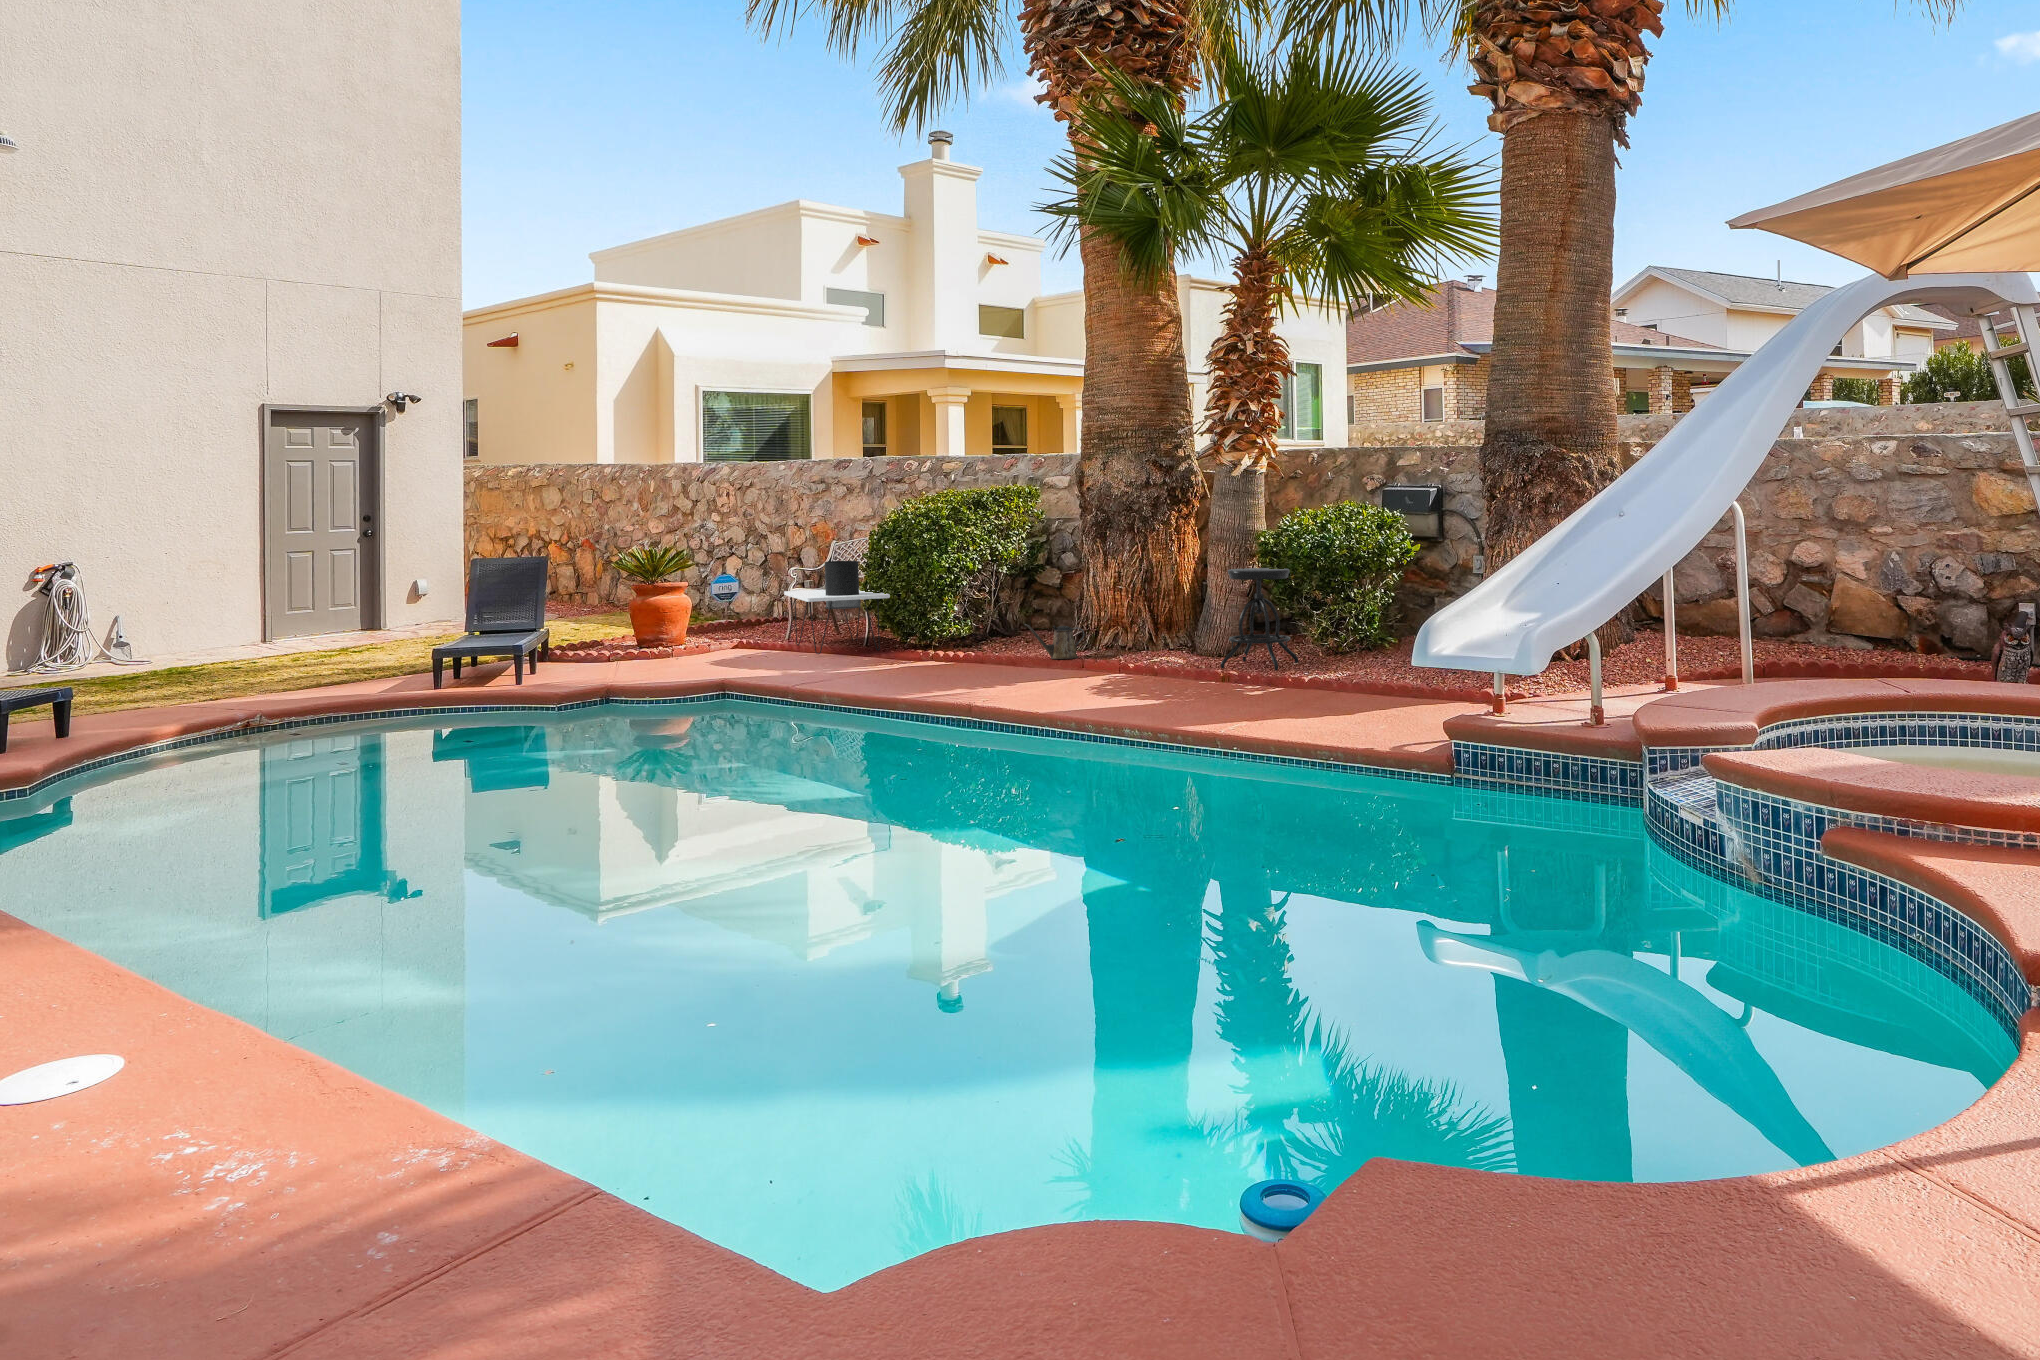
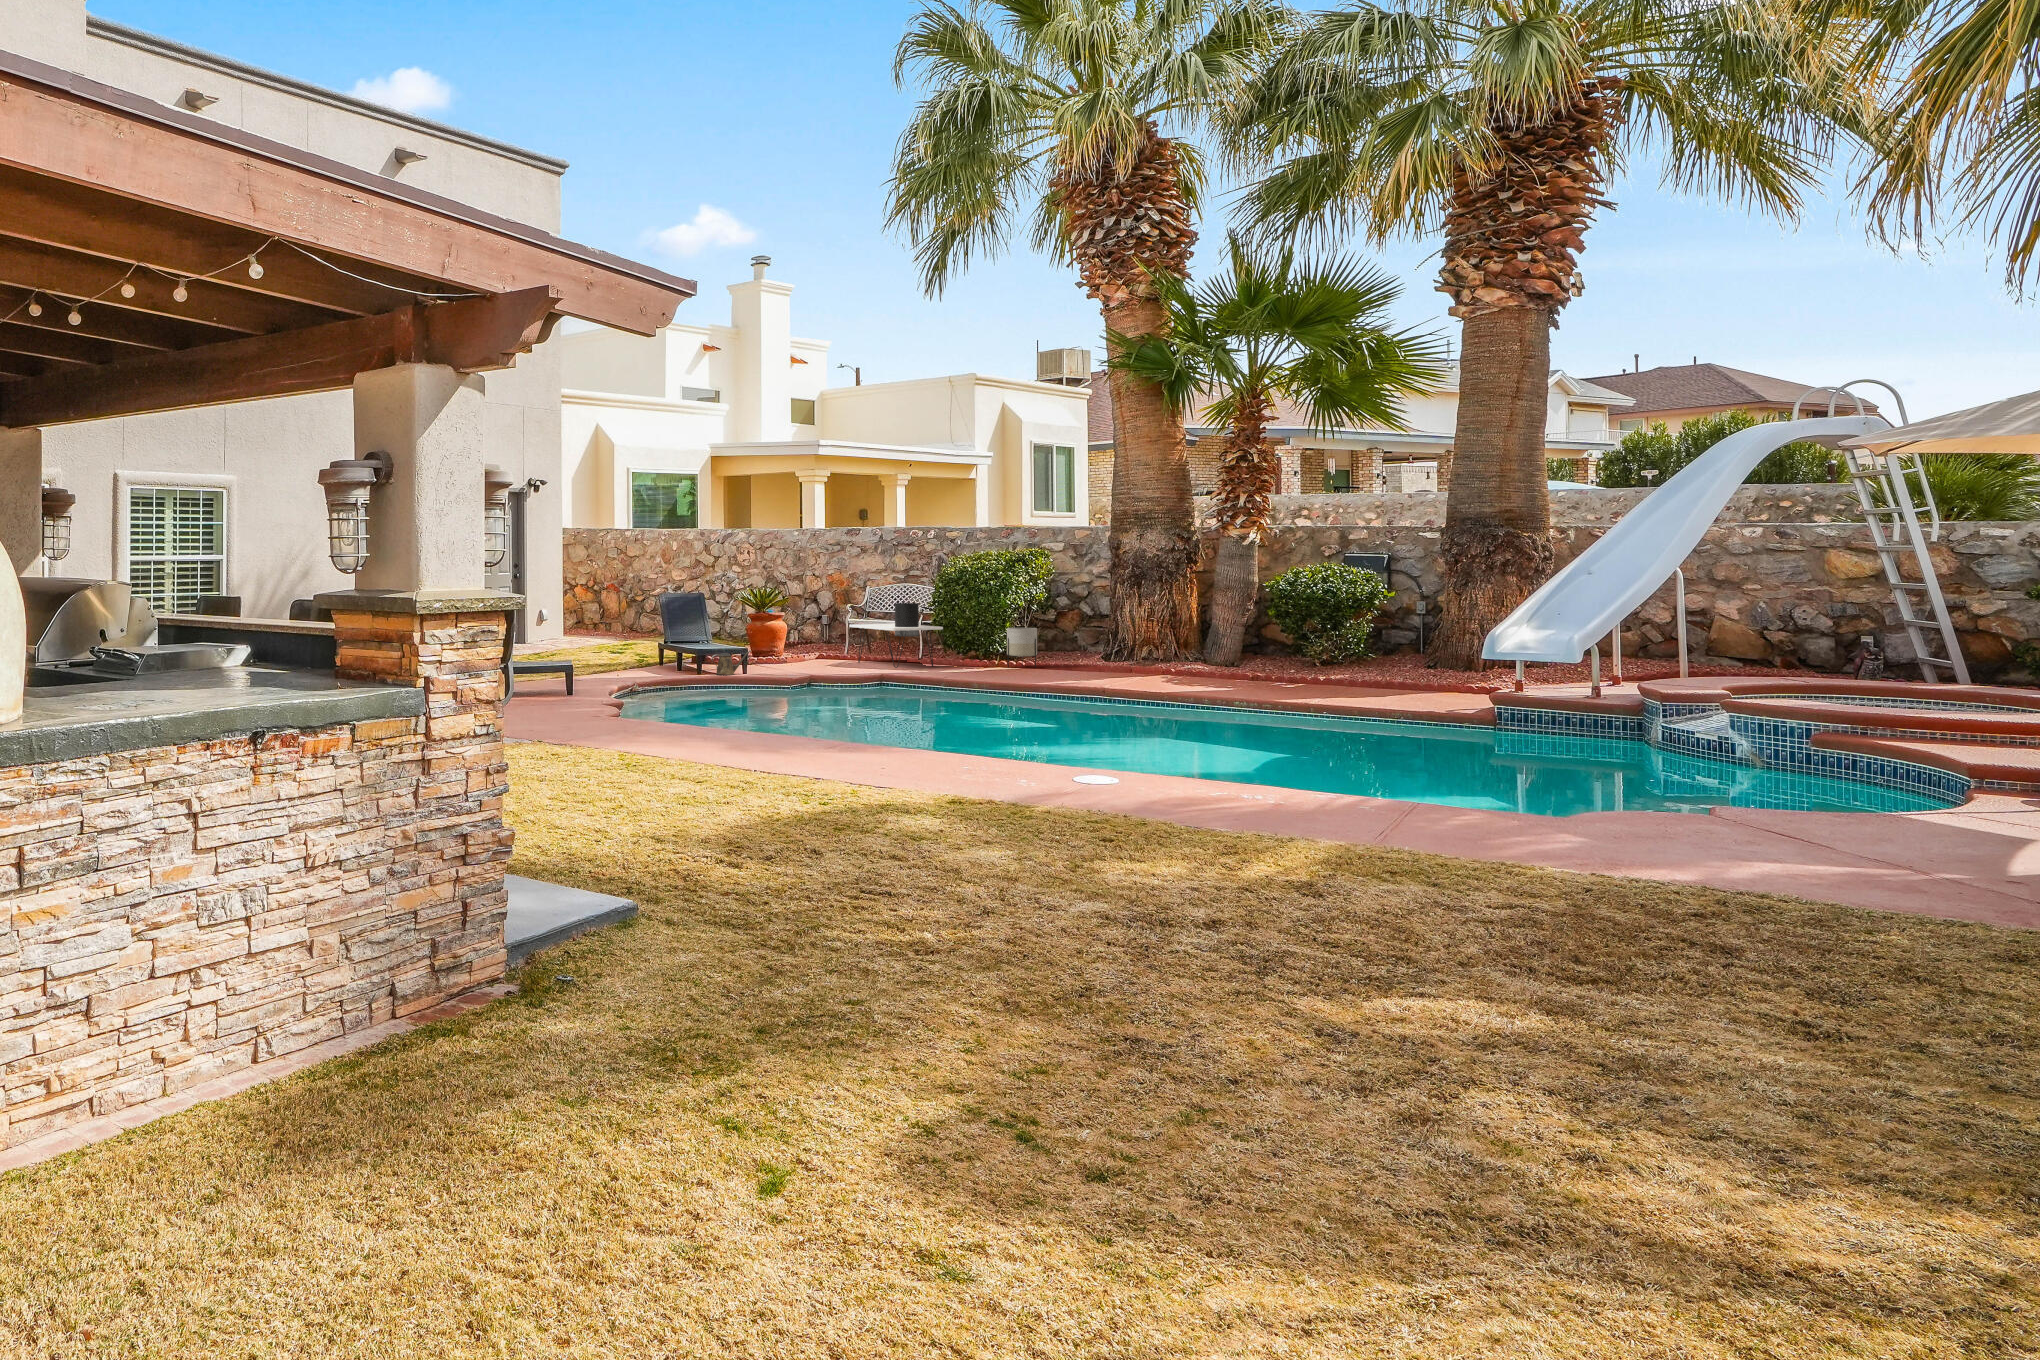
stool: present [1221,568,1298,671] -> none [1233,610,1285,680]
planter: none [968,594,1010,652] -> present [1007,628,1037,668]
watering can: present [1024,624,1084,659] -> present [711,650,751,675]

